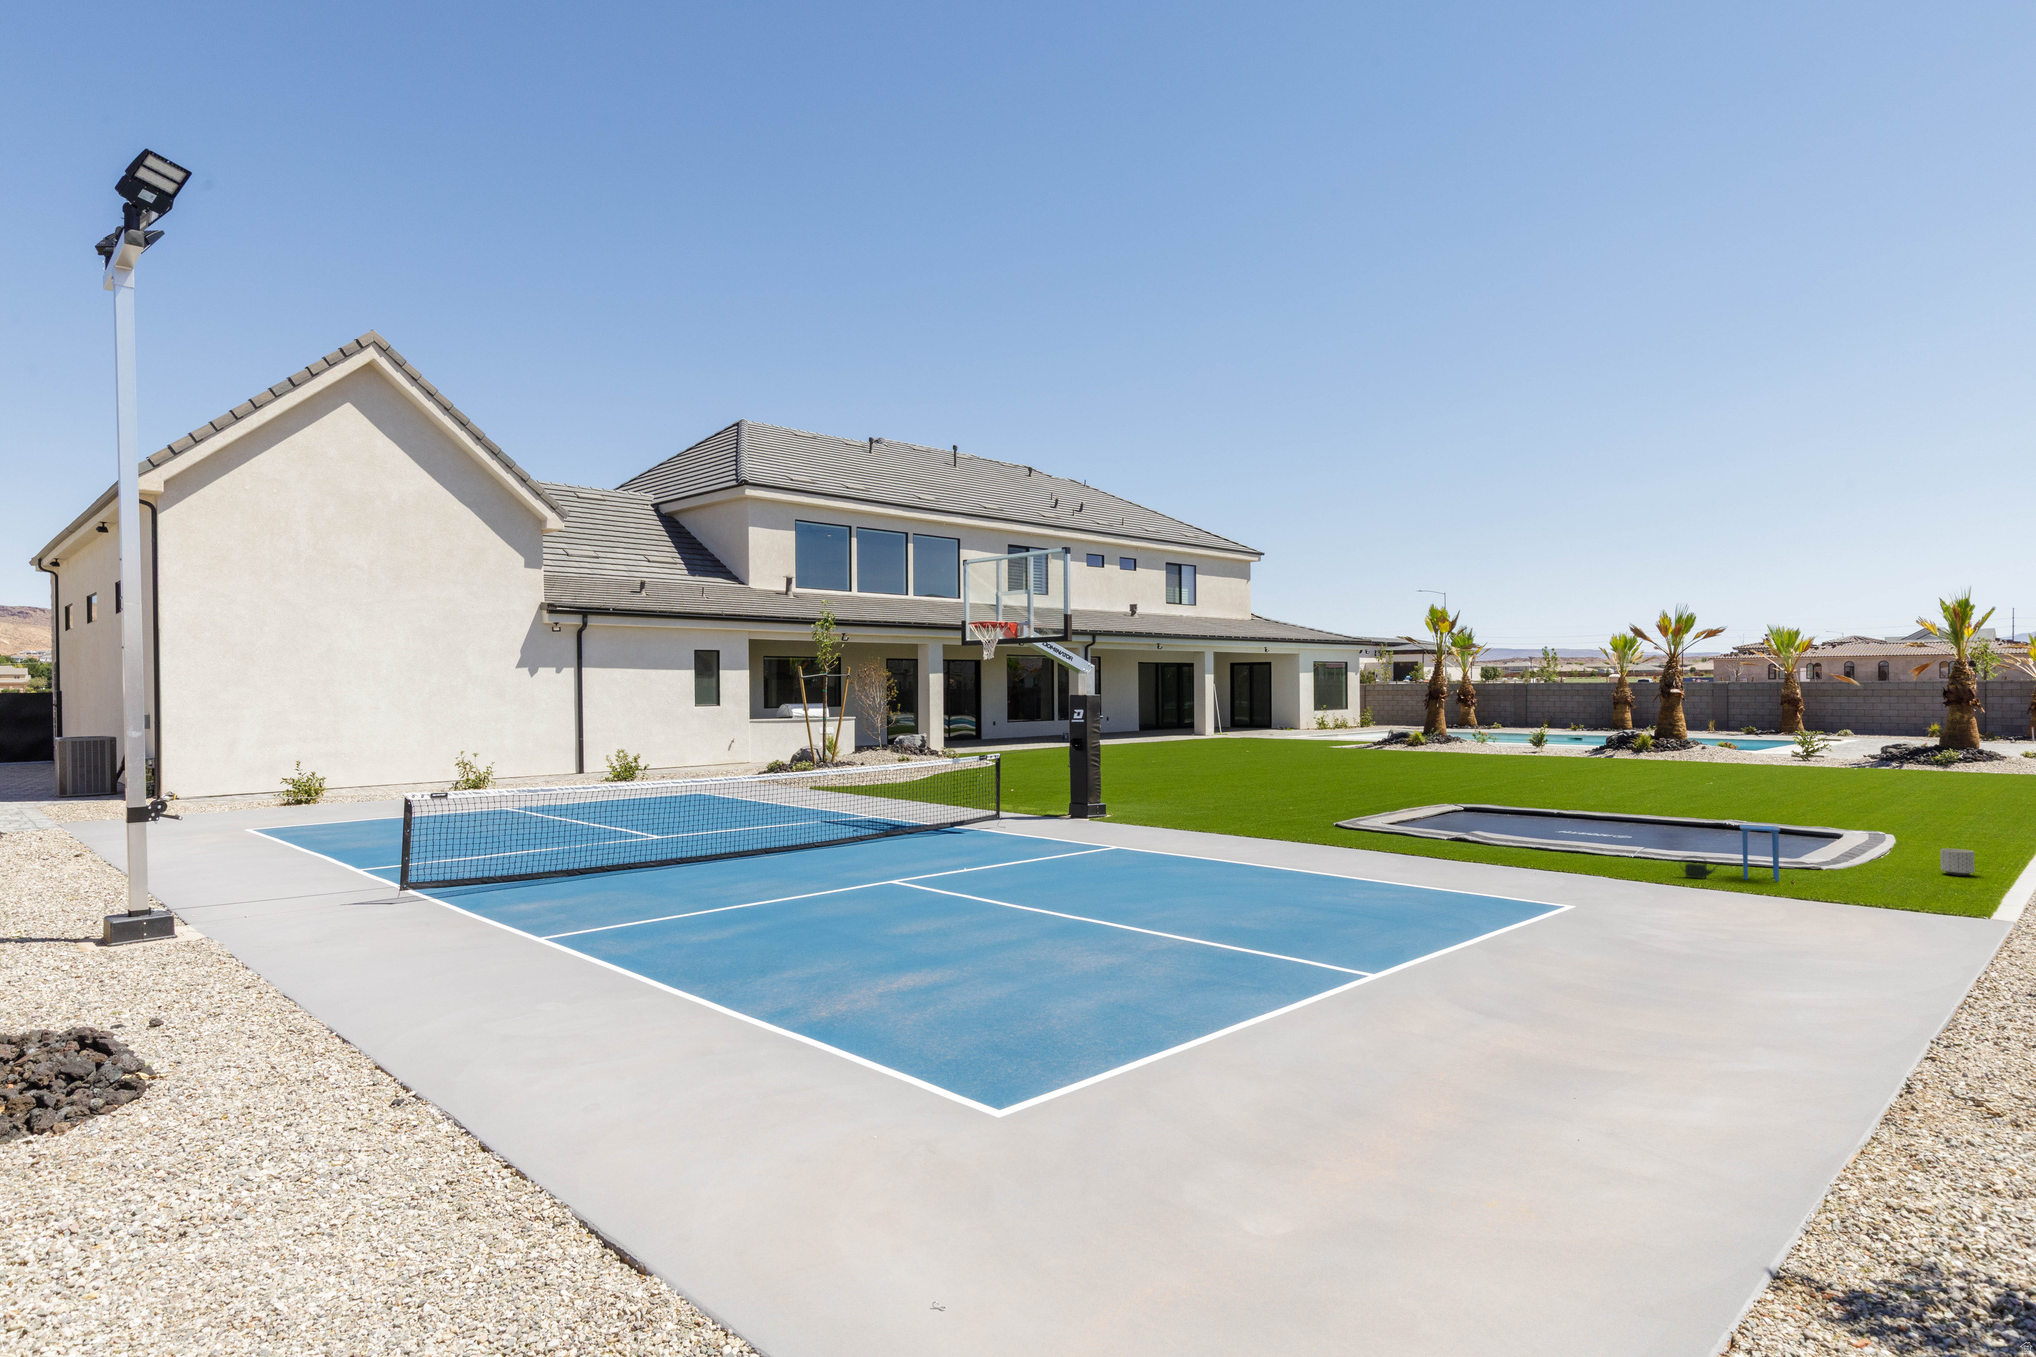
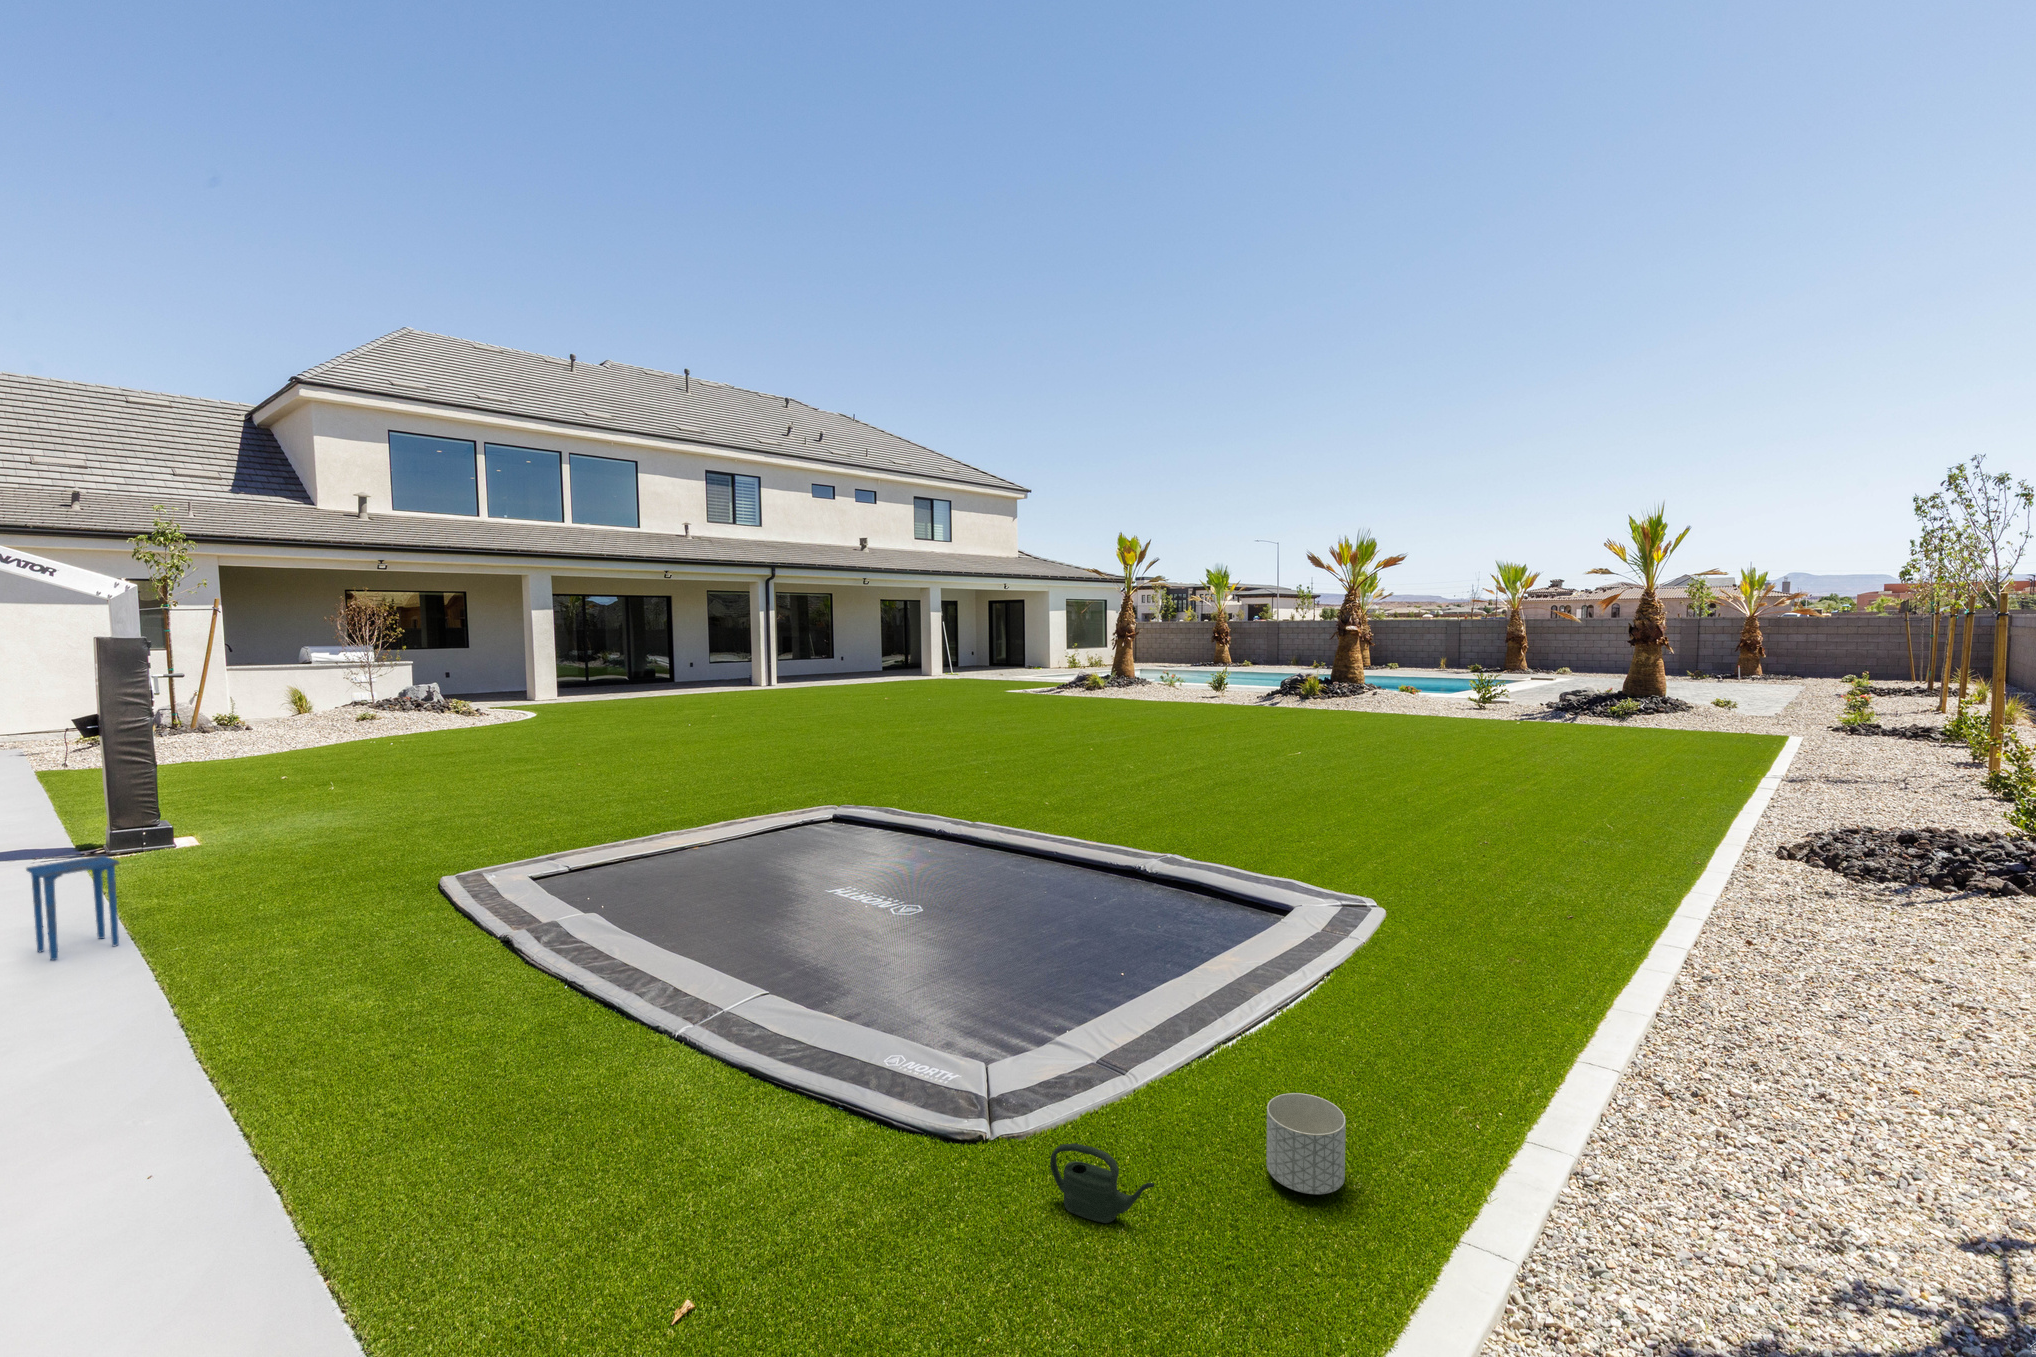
side table: present [1740,825,1780,882] -> present [26,856,119,960]
watering can: present [1679,859,1716,879] -> present [1050,1143,1154,1223]

